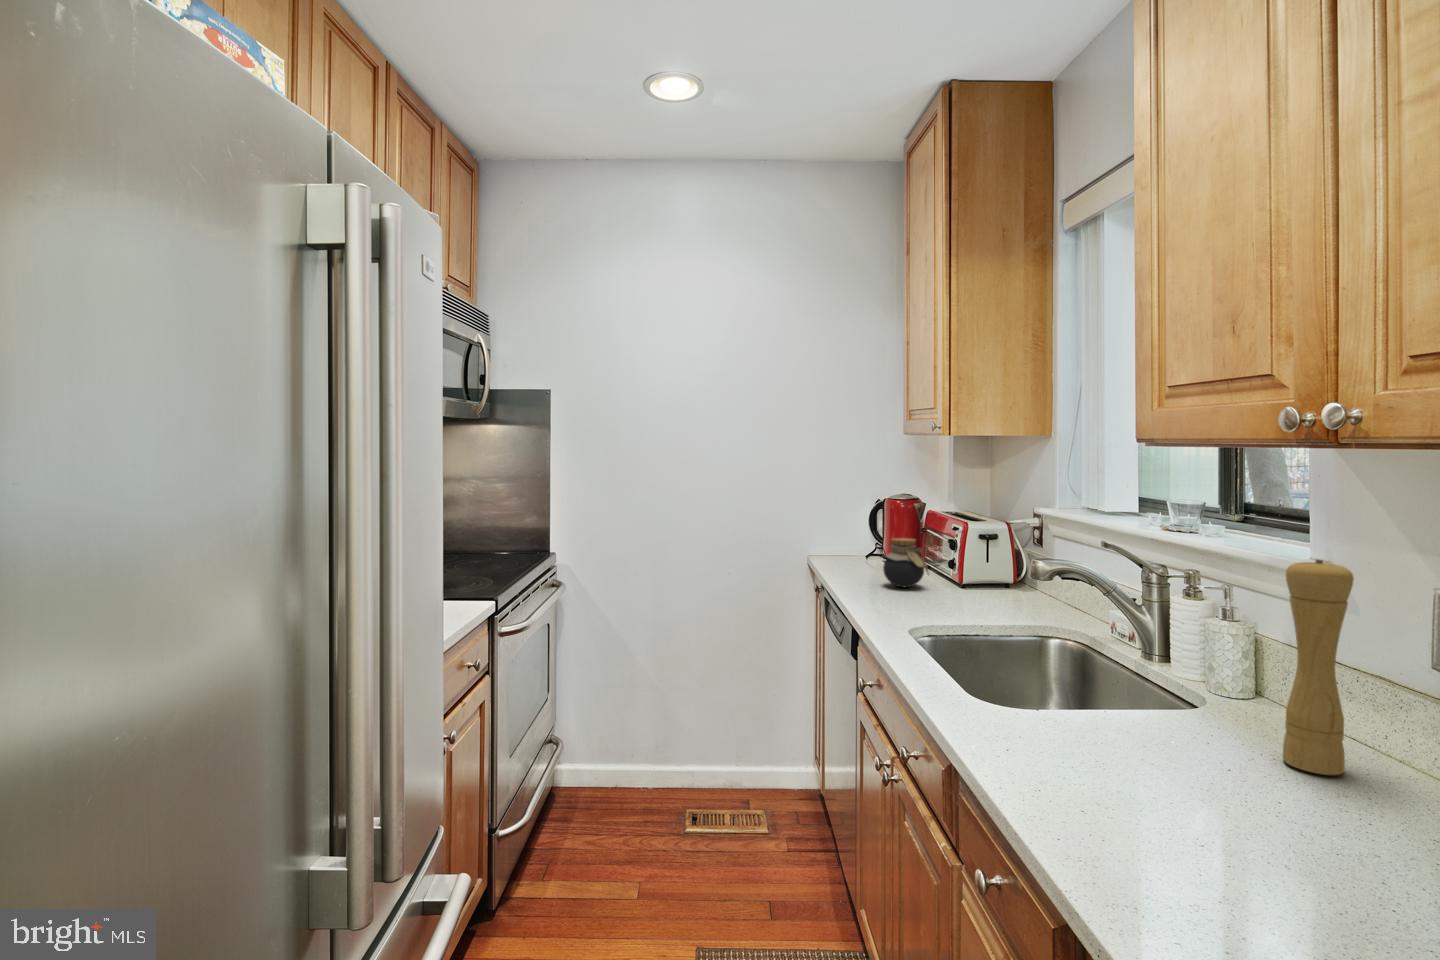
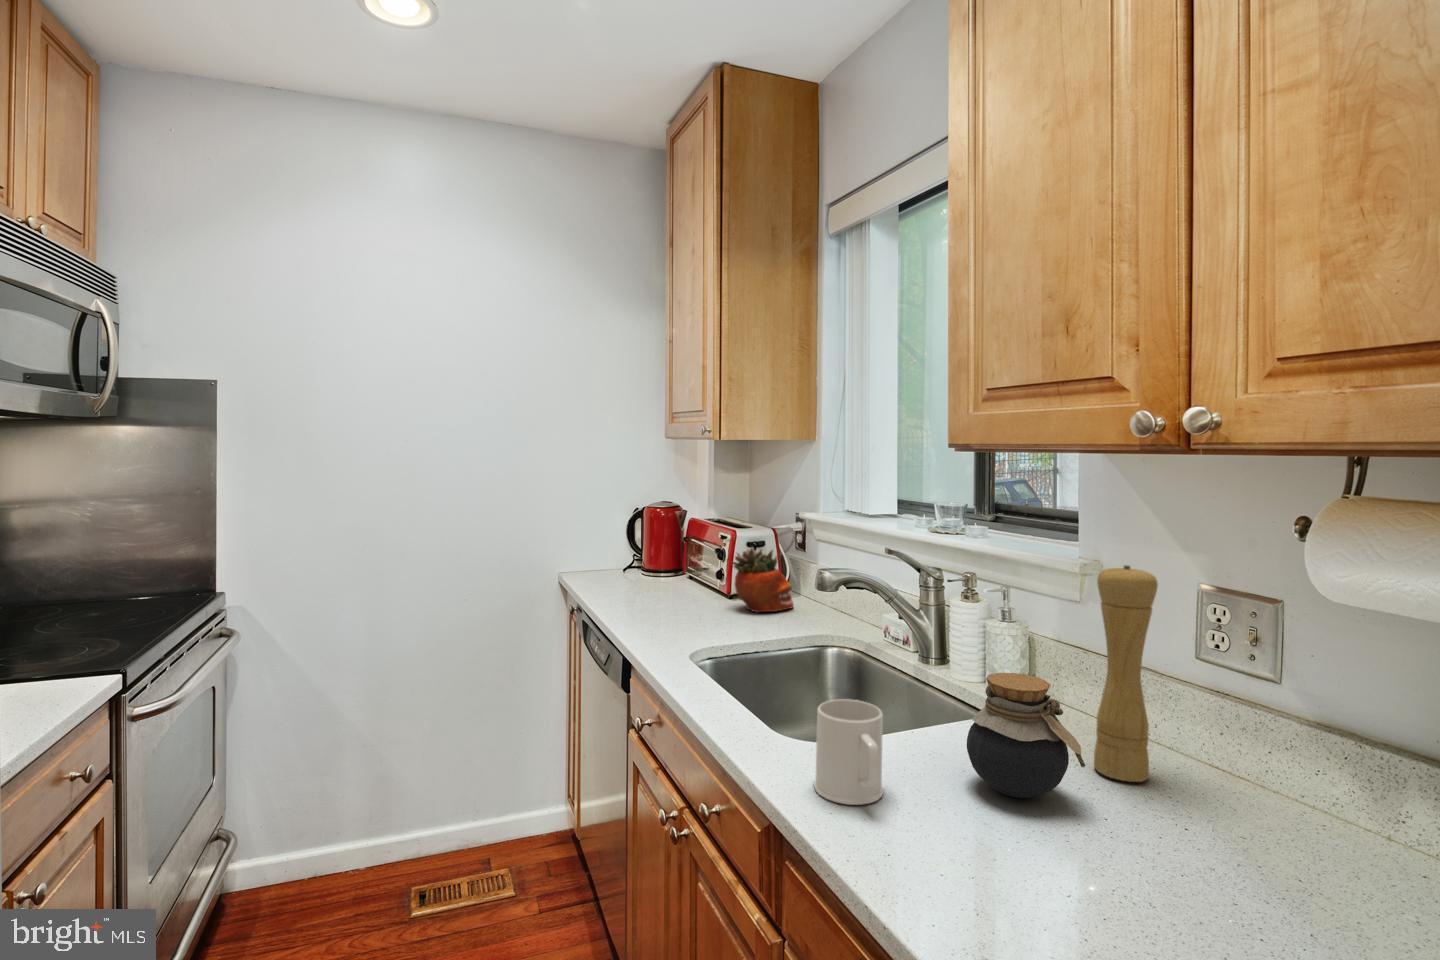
jar: present [883,538,929,587] -> present [967,673,1085,798]
succulent planter: none [958,539,1024,602] -> present [732,547,794,612]
mug: none [980,664,1042,752] -> present [814,699,883,805]

